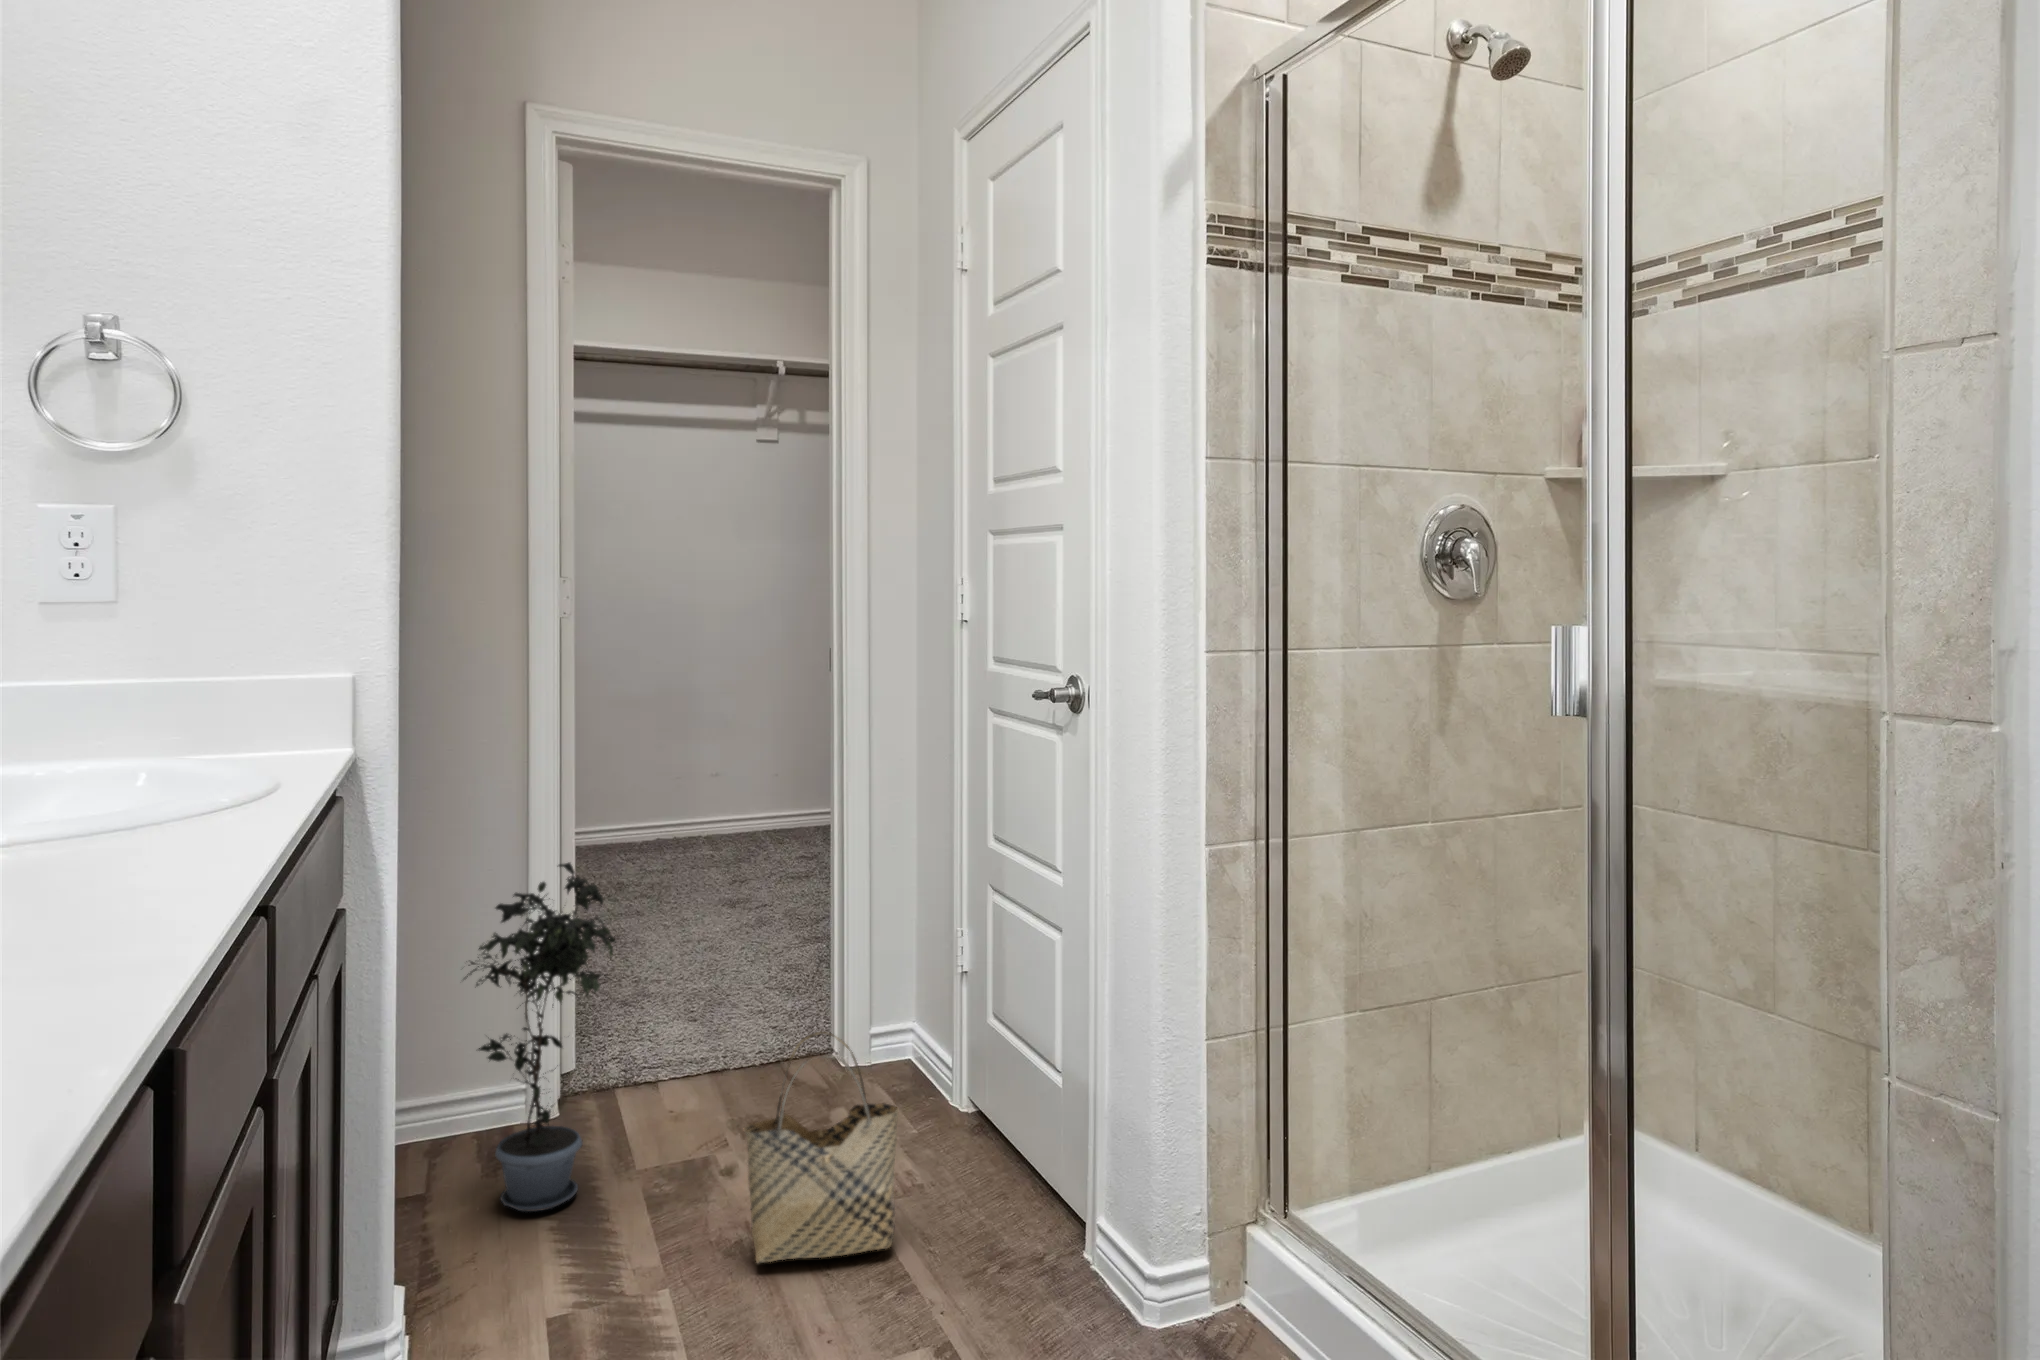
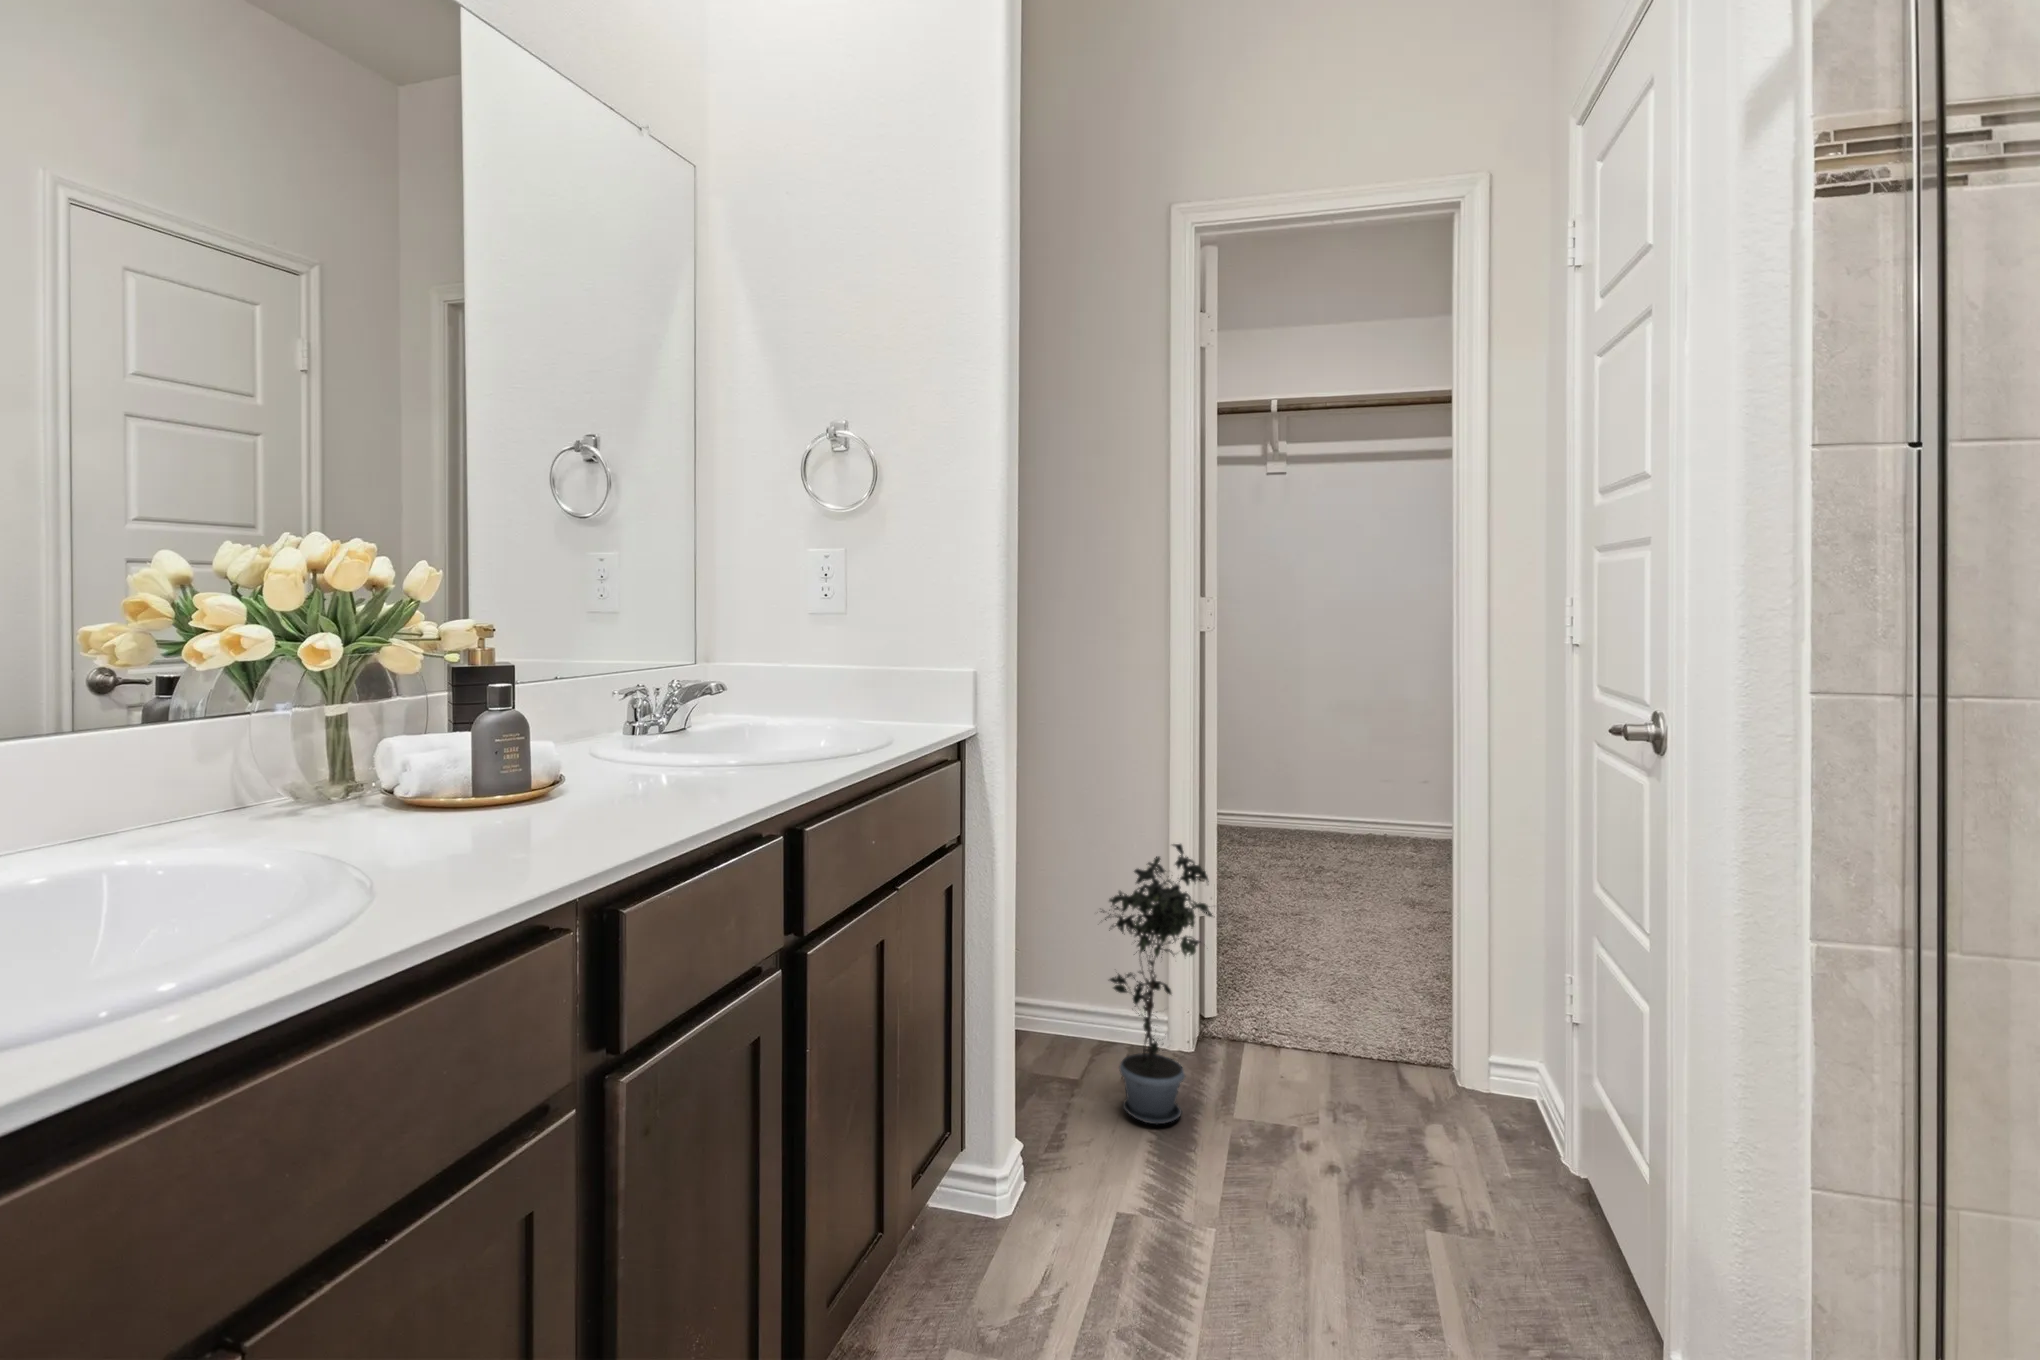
woven basket: present [744,1031,899,1263] -> none [1286,1040,1445,1280]

